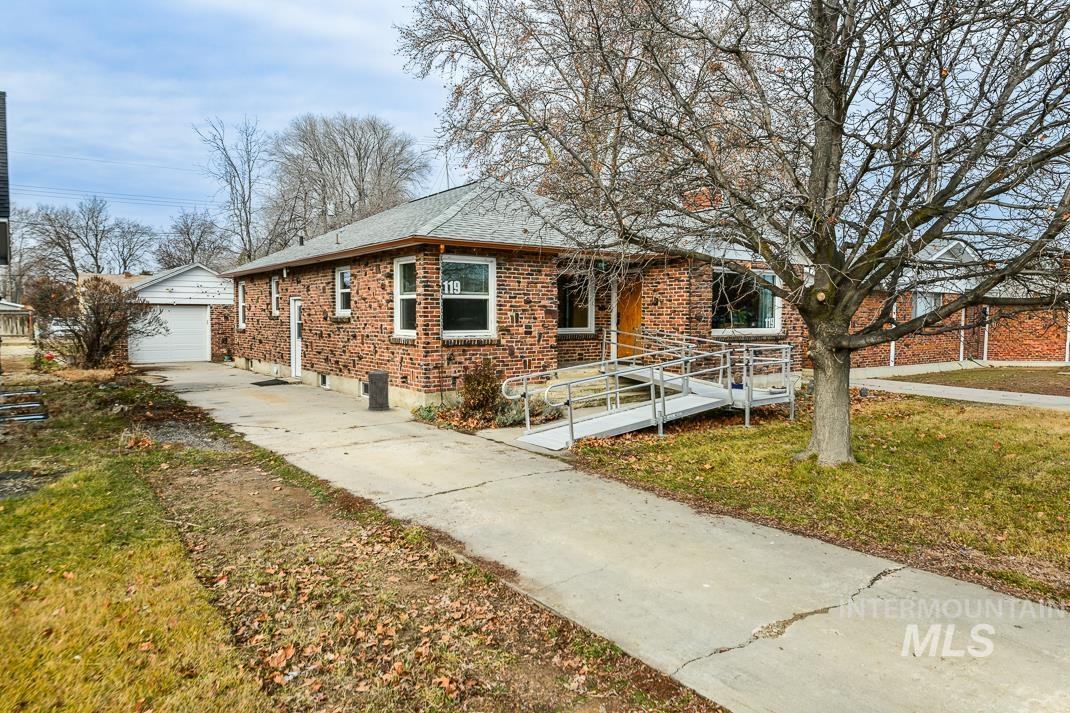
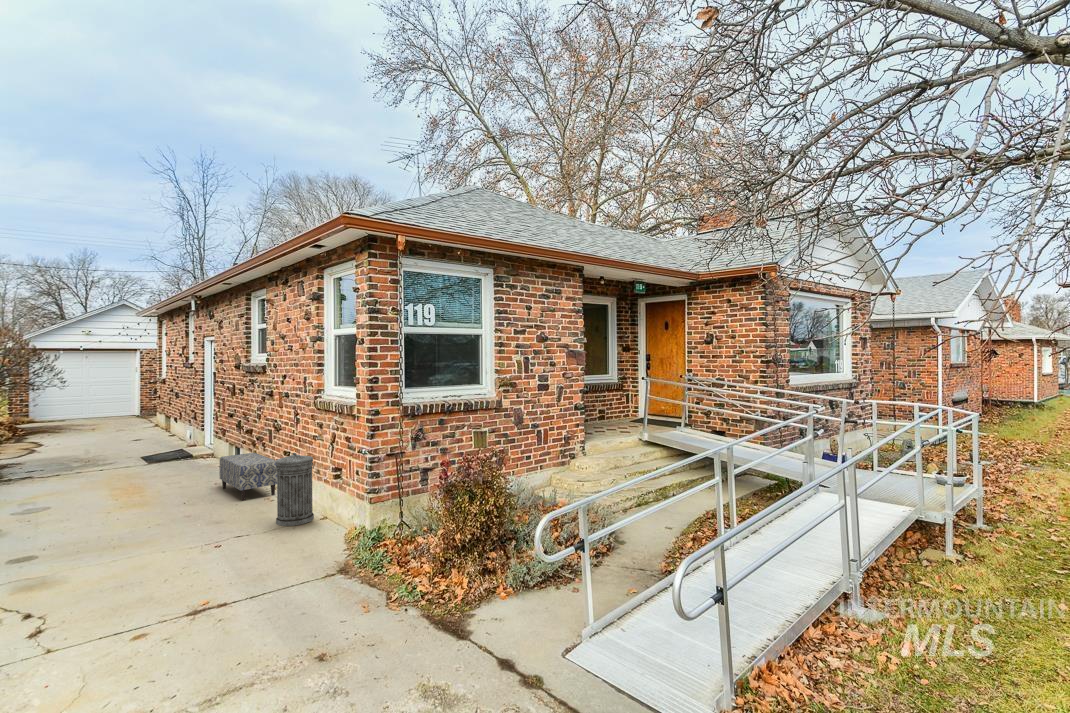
bench: none [322,376,361,402] -> present [219,453,277,501]

